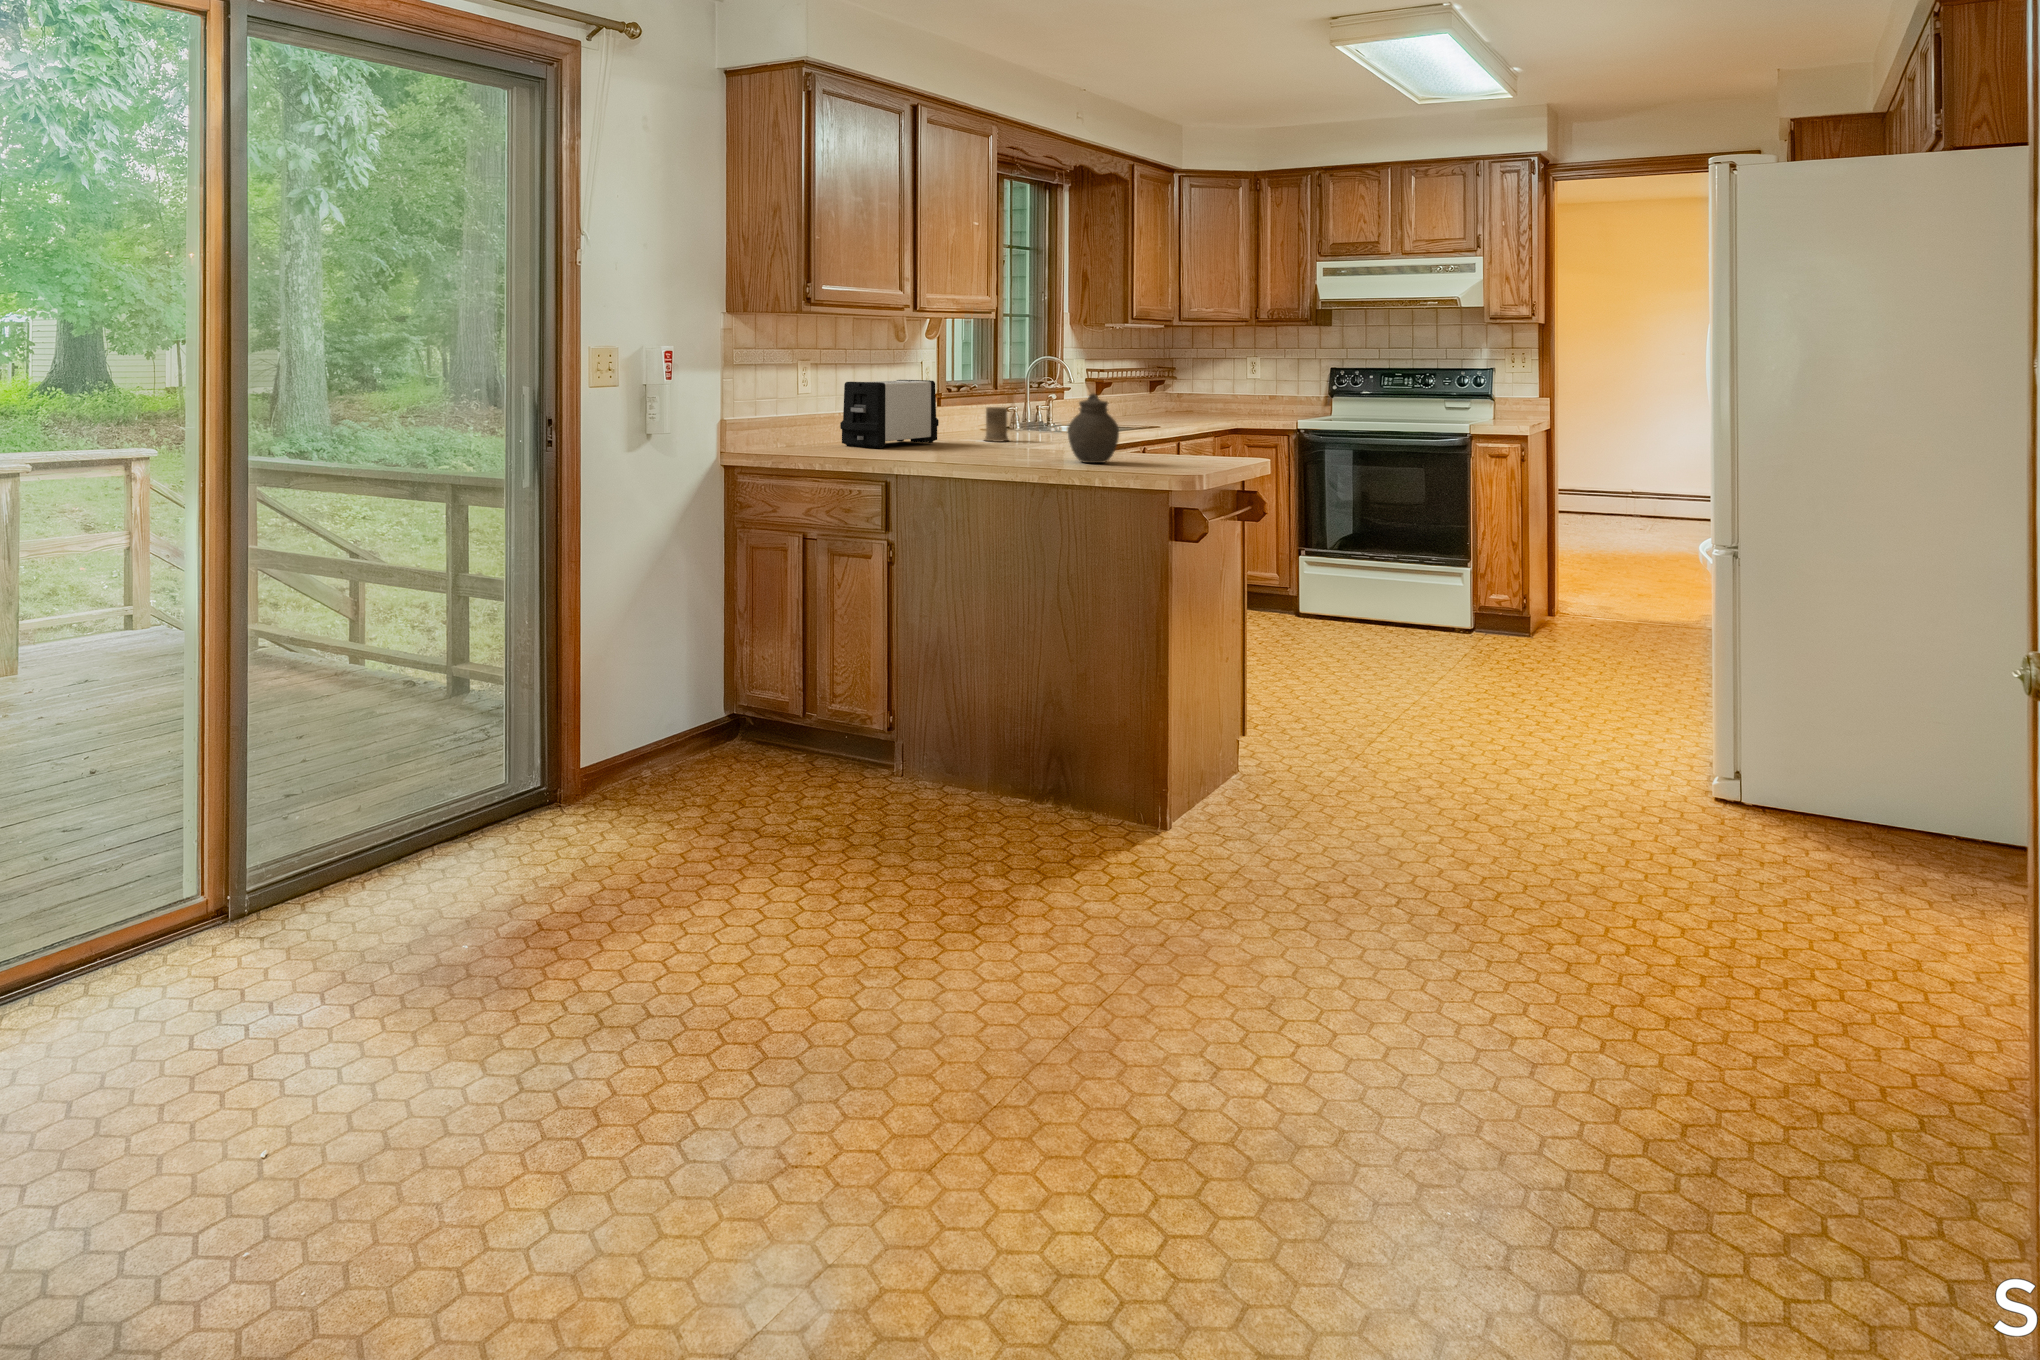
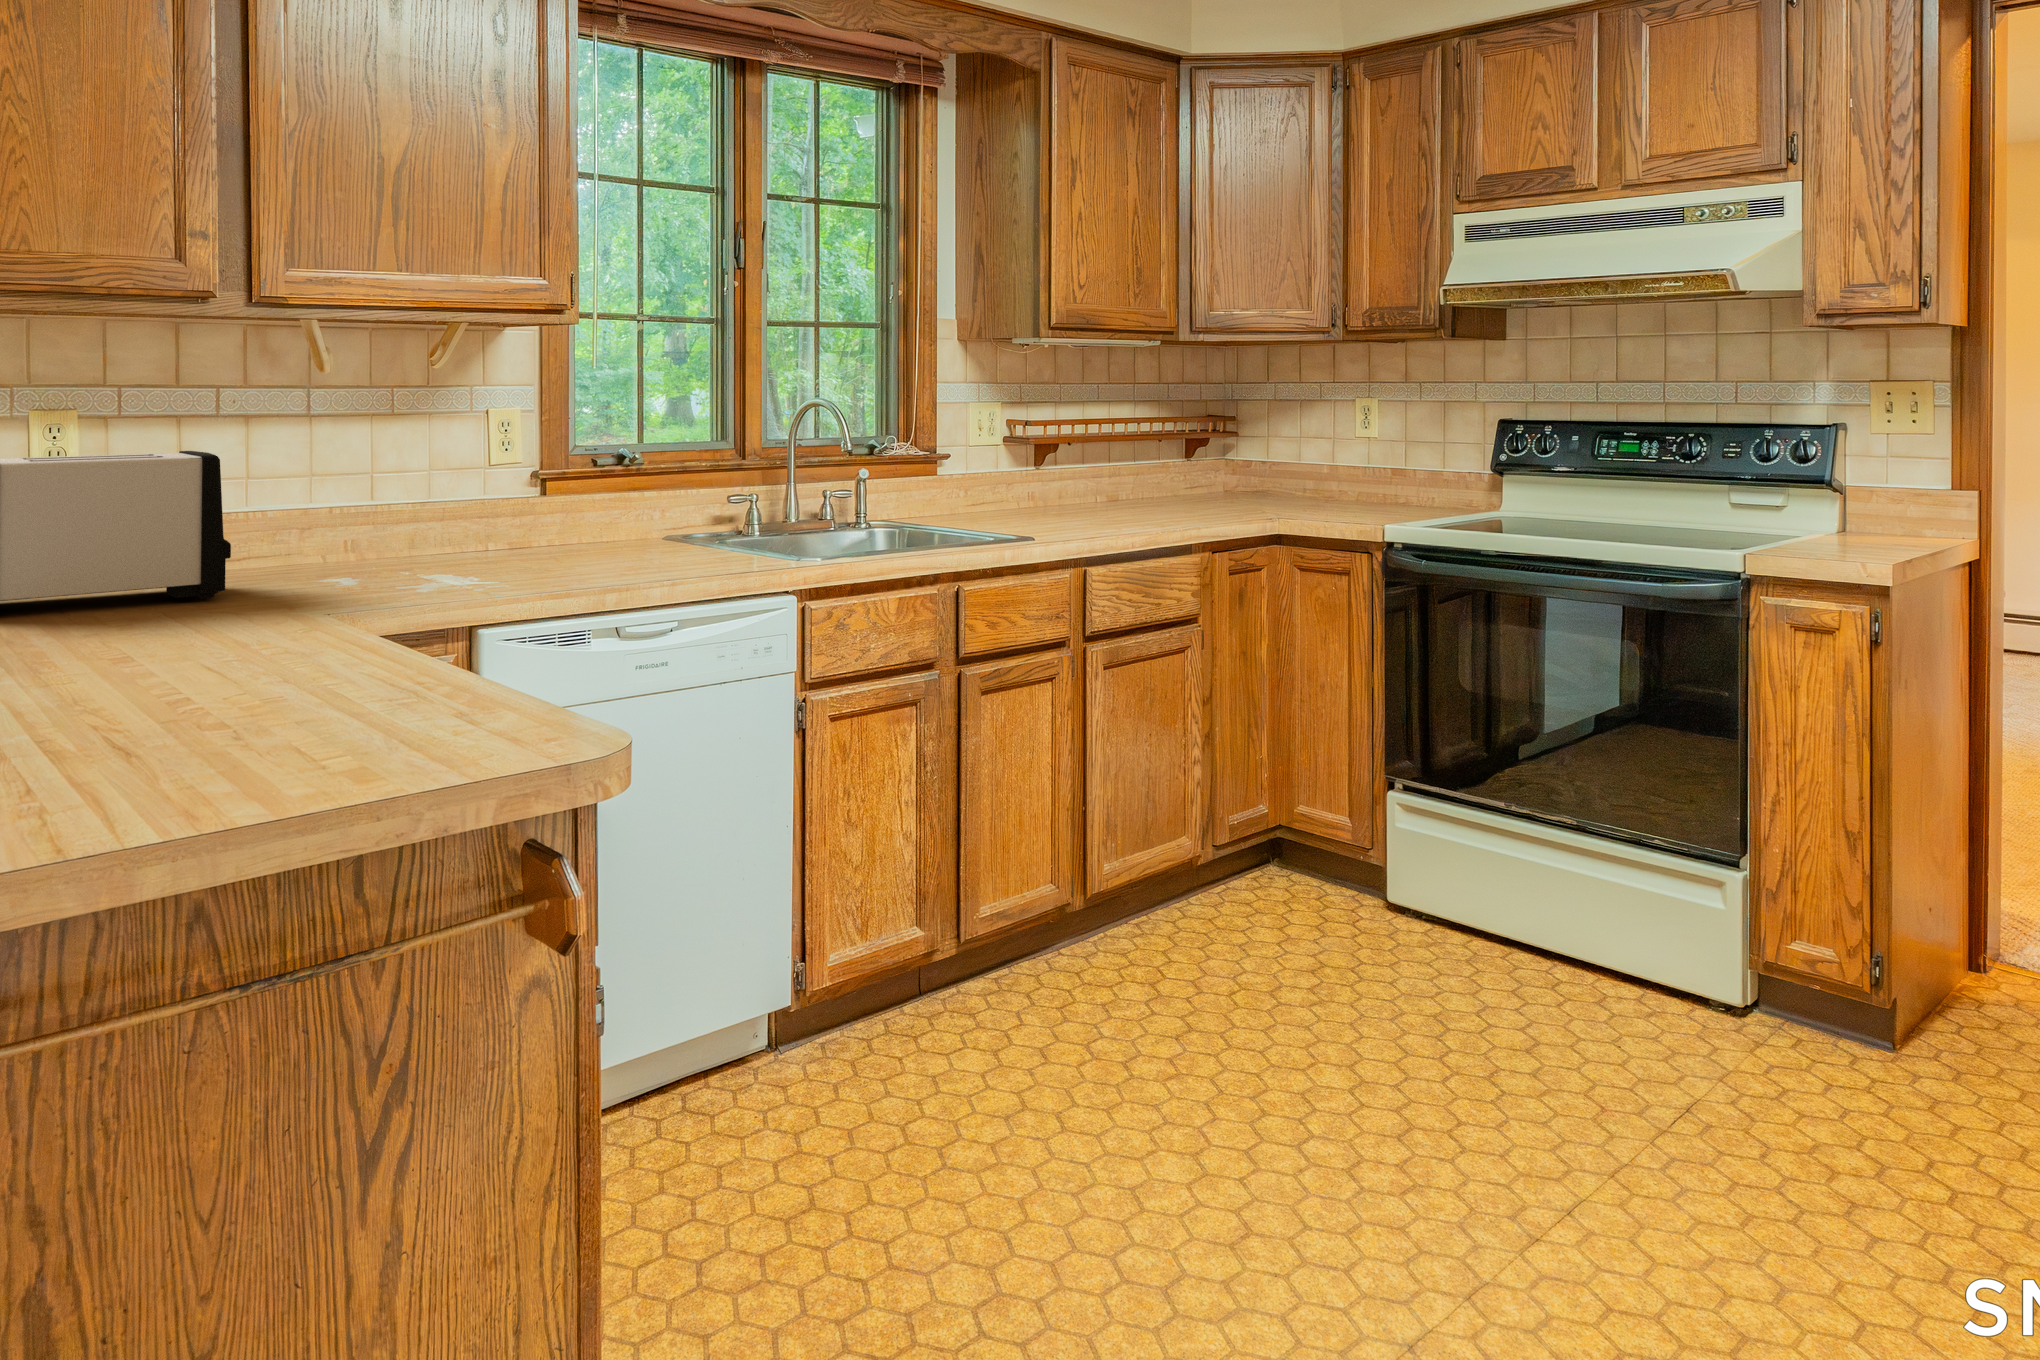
jar: present [1068,394,1119,463] -> none [177,507,334,710]
mug: present [985,407,1009,442] -> none [408,511,469,592]

